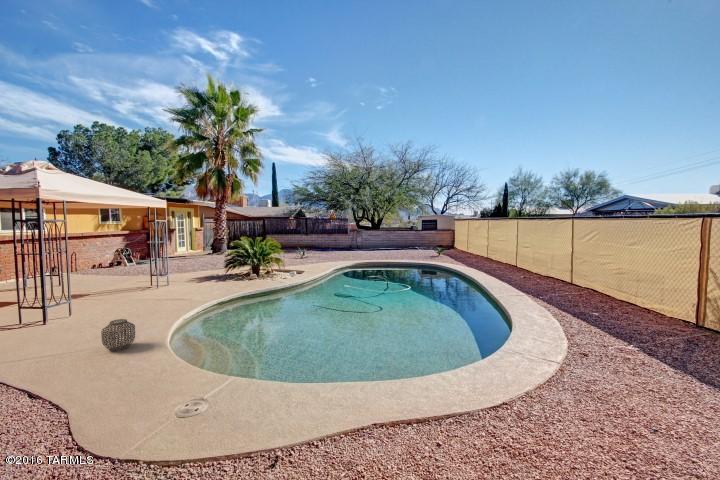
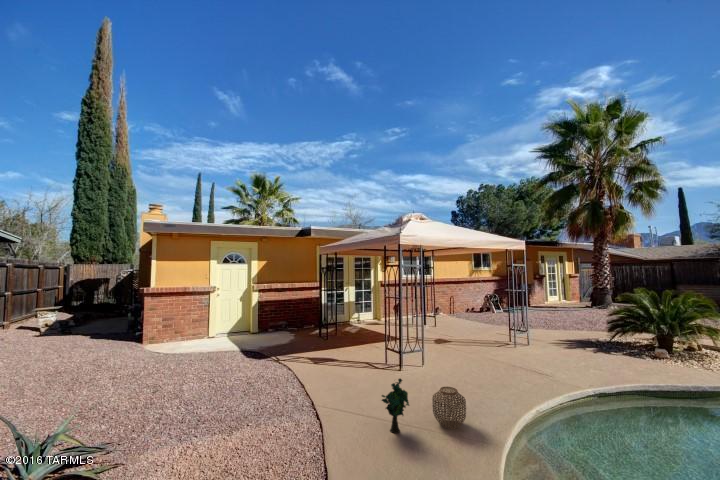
decorative plant: none [44,322,81,371] -> present [382,379,409,433]

